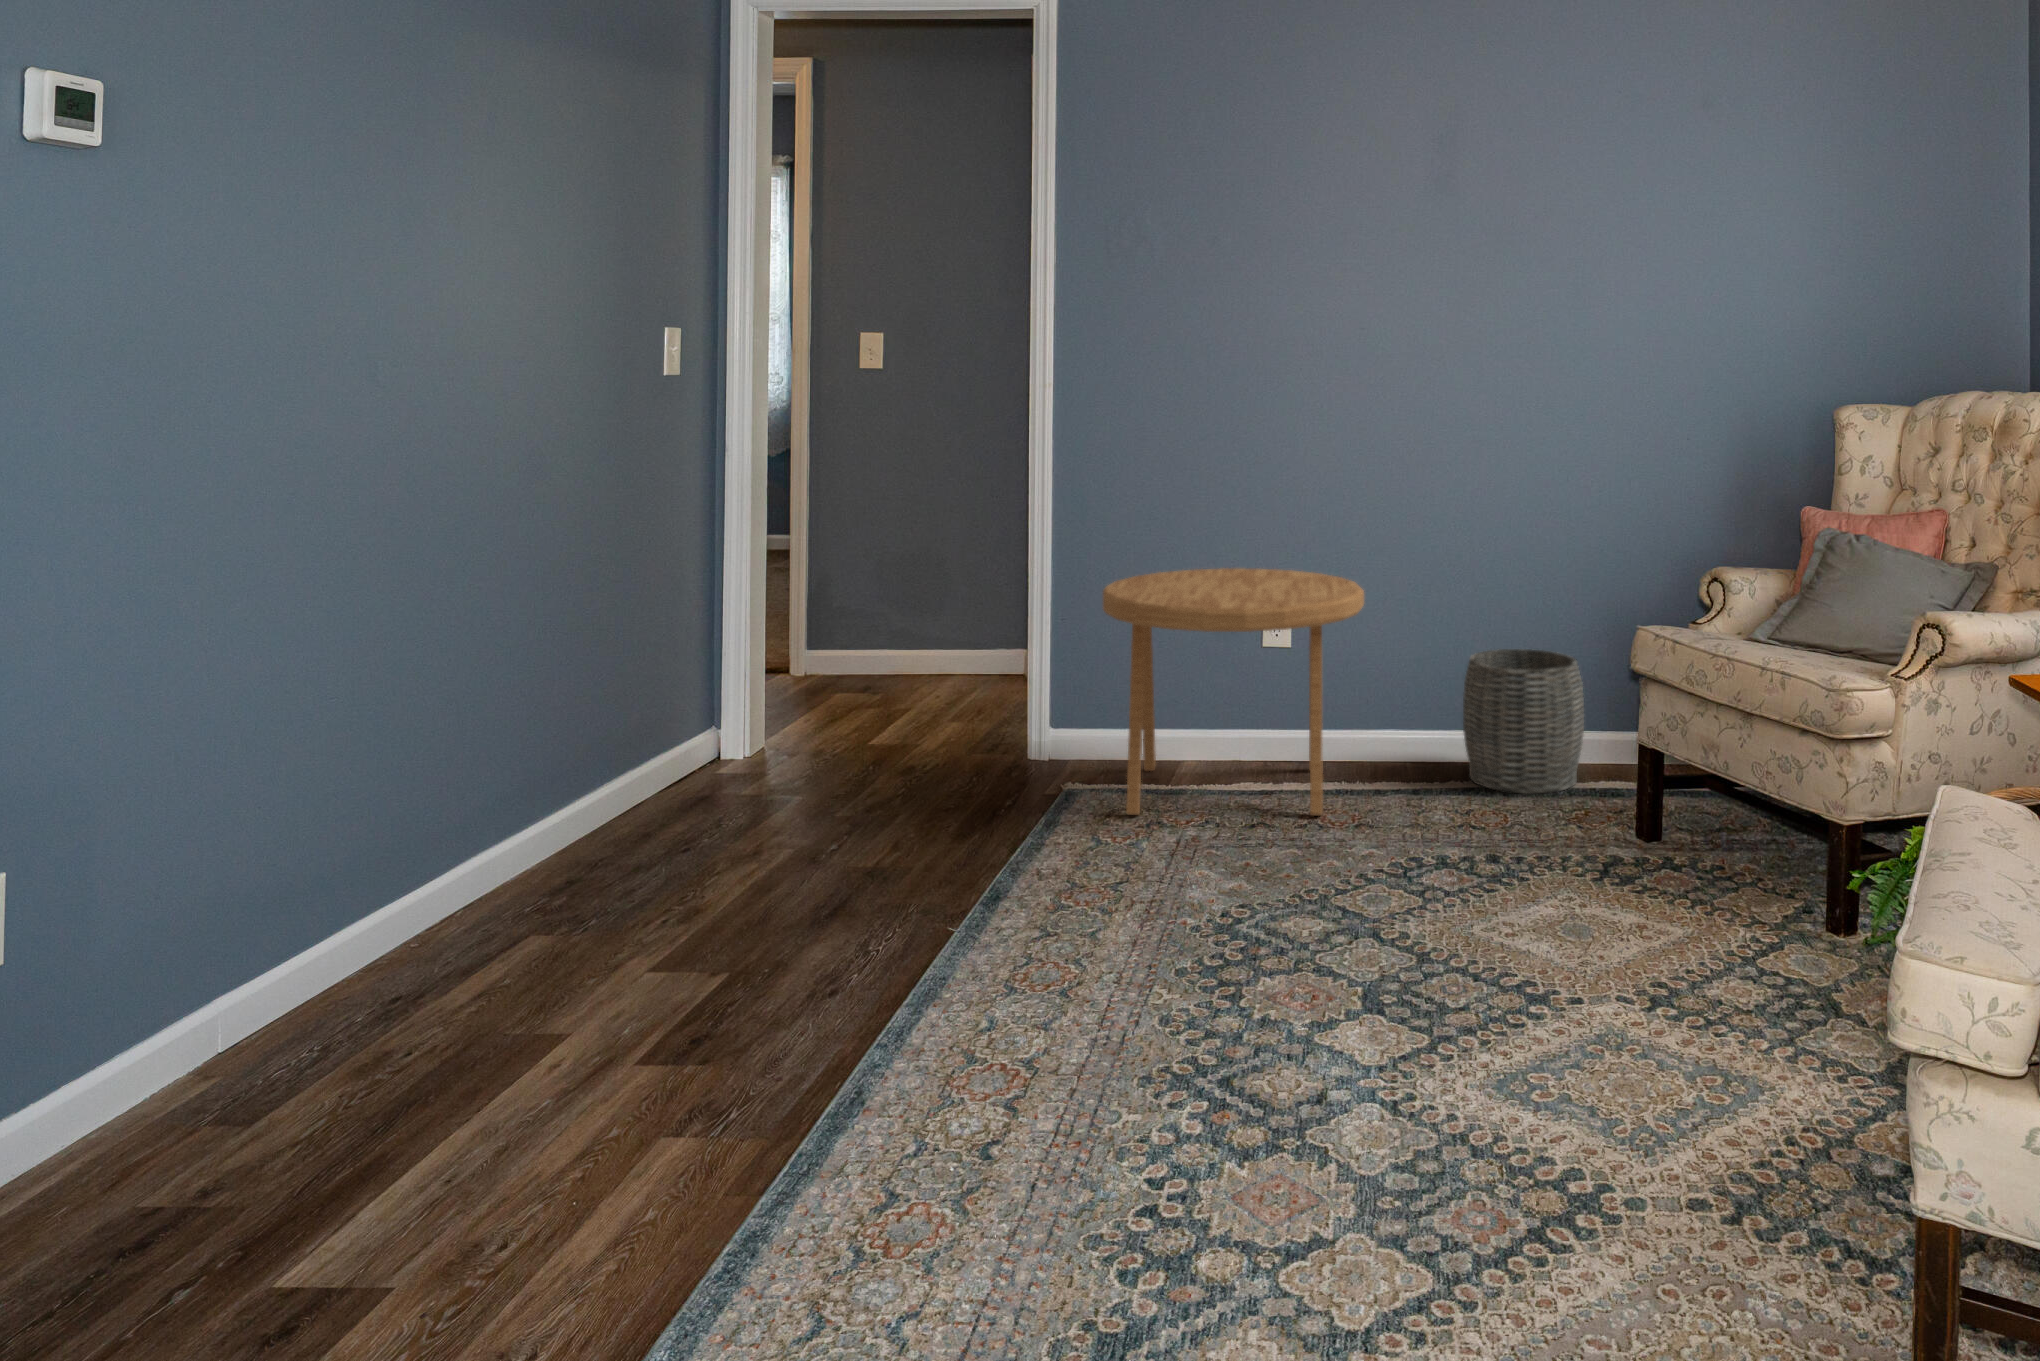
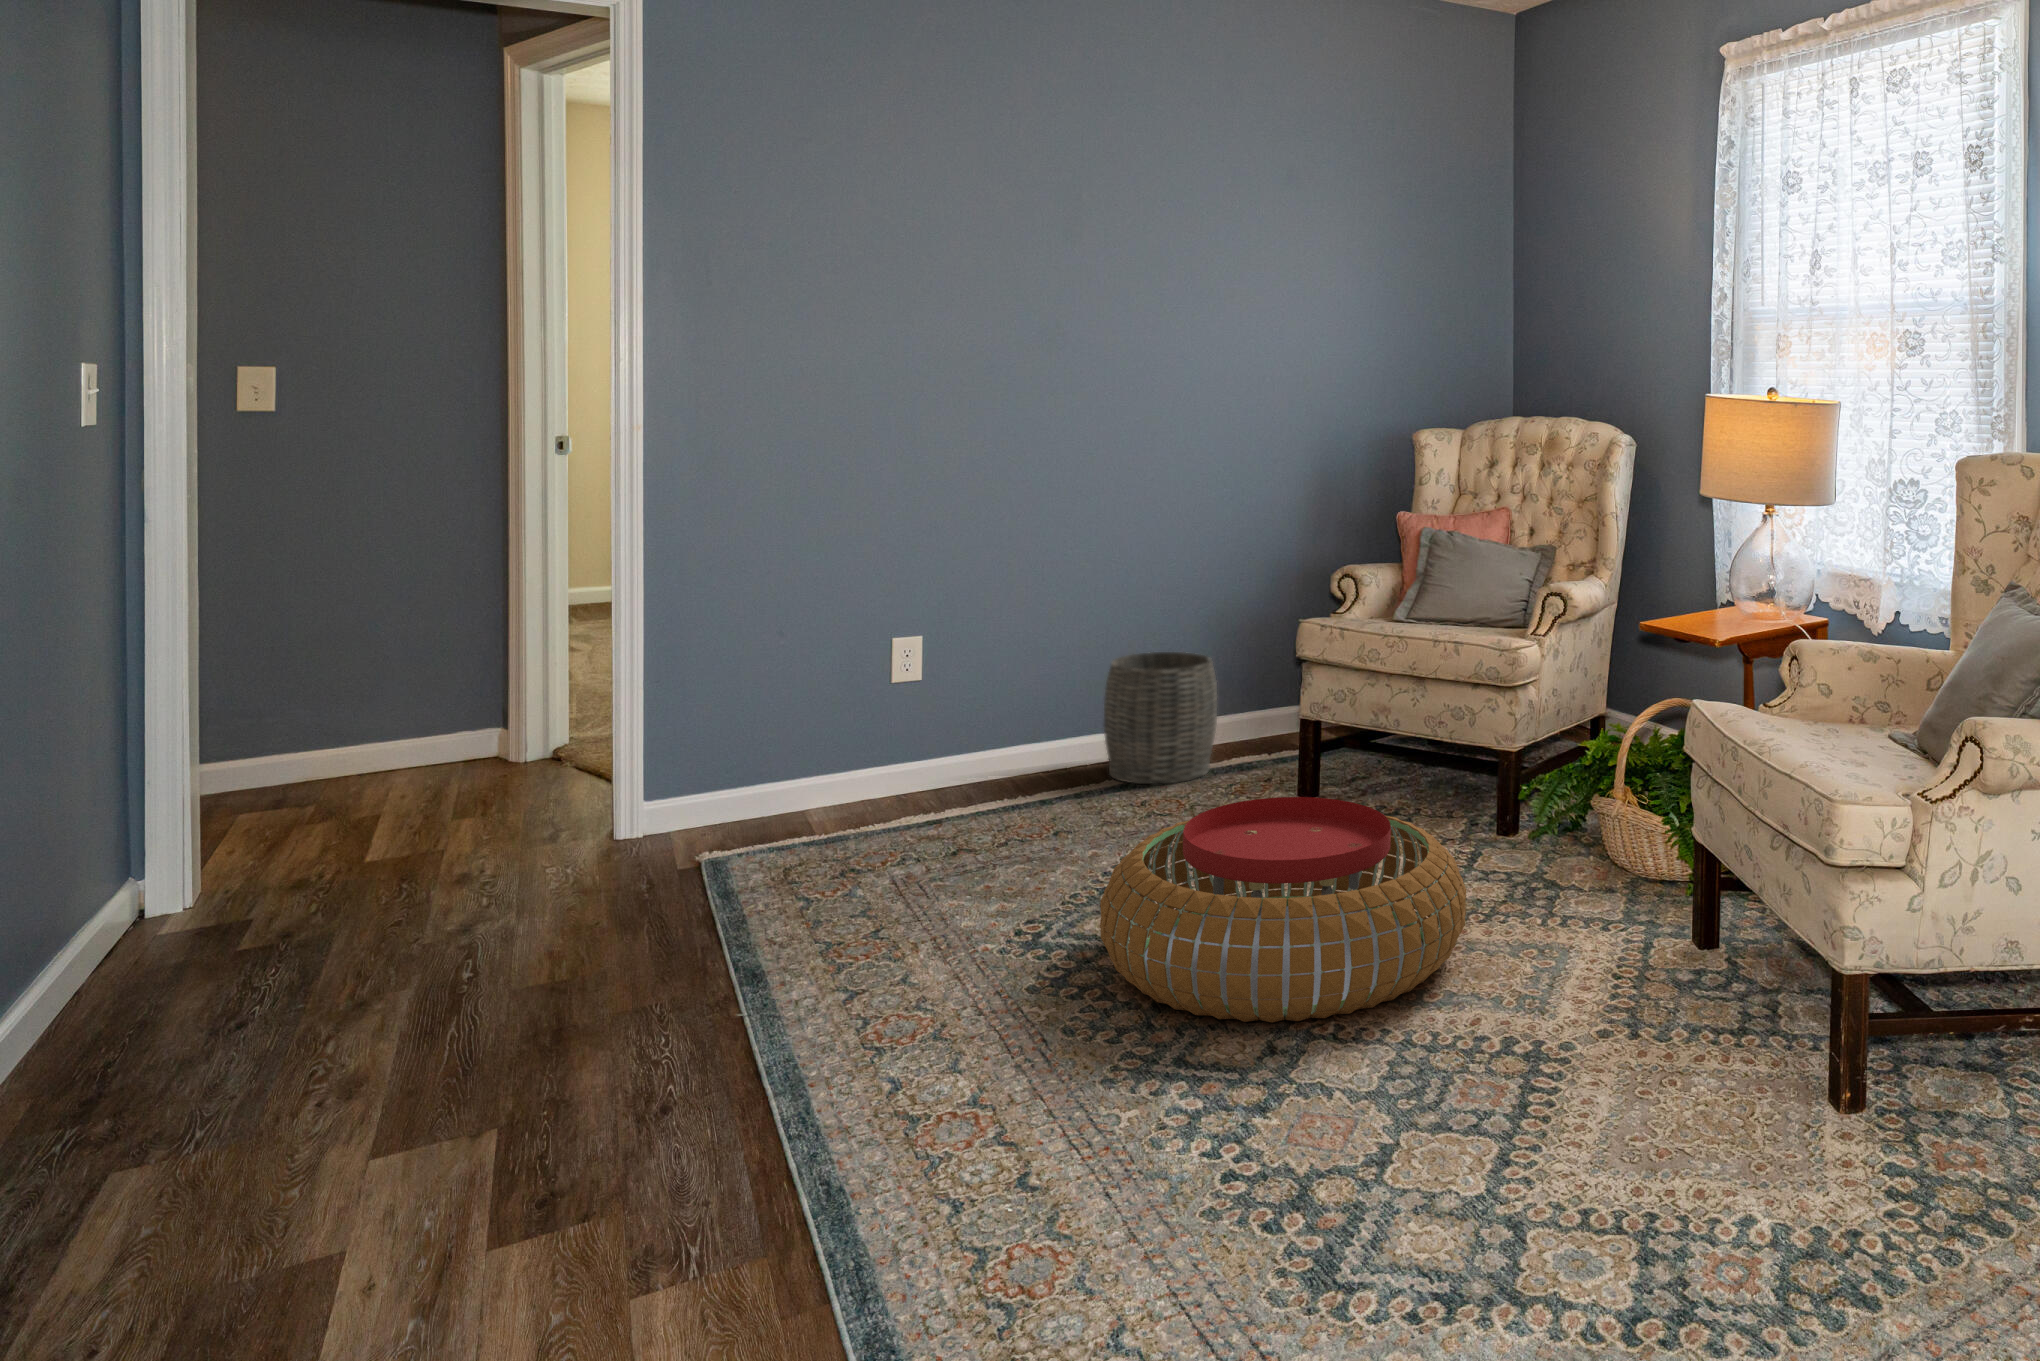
side table: present [1103,568,1364,816] -> none [749,595,1040,867]
pouf: none [1233,822,1643,1083] -> present [1100,797,1466,1023]

